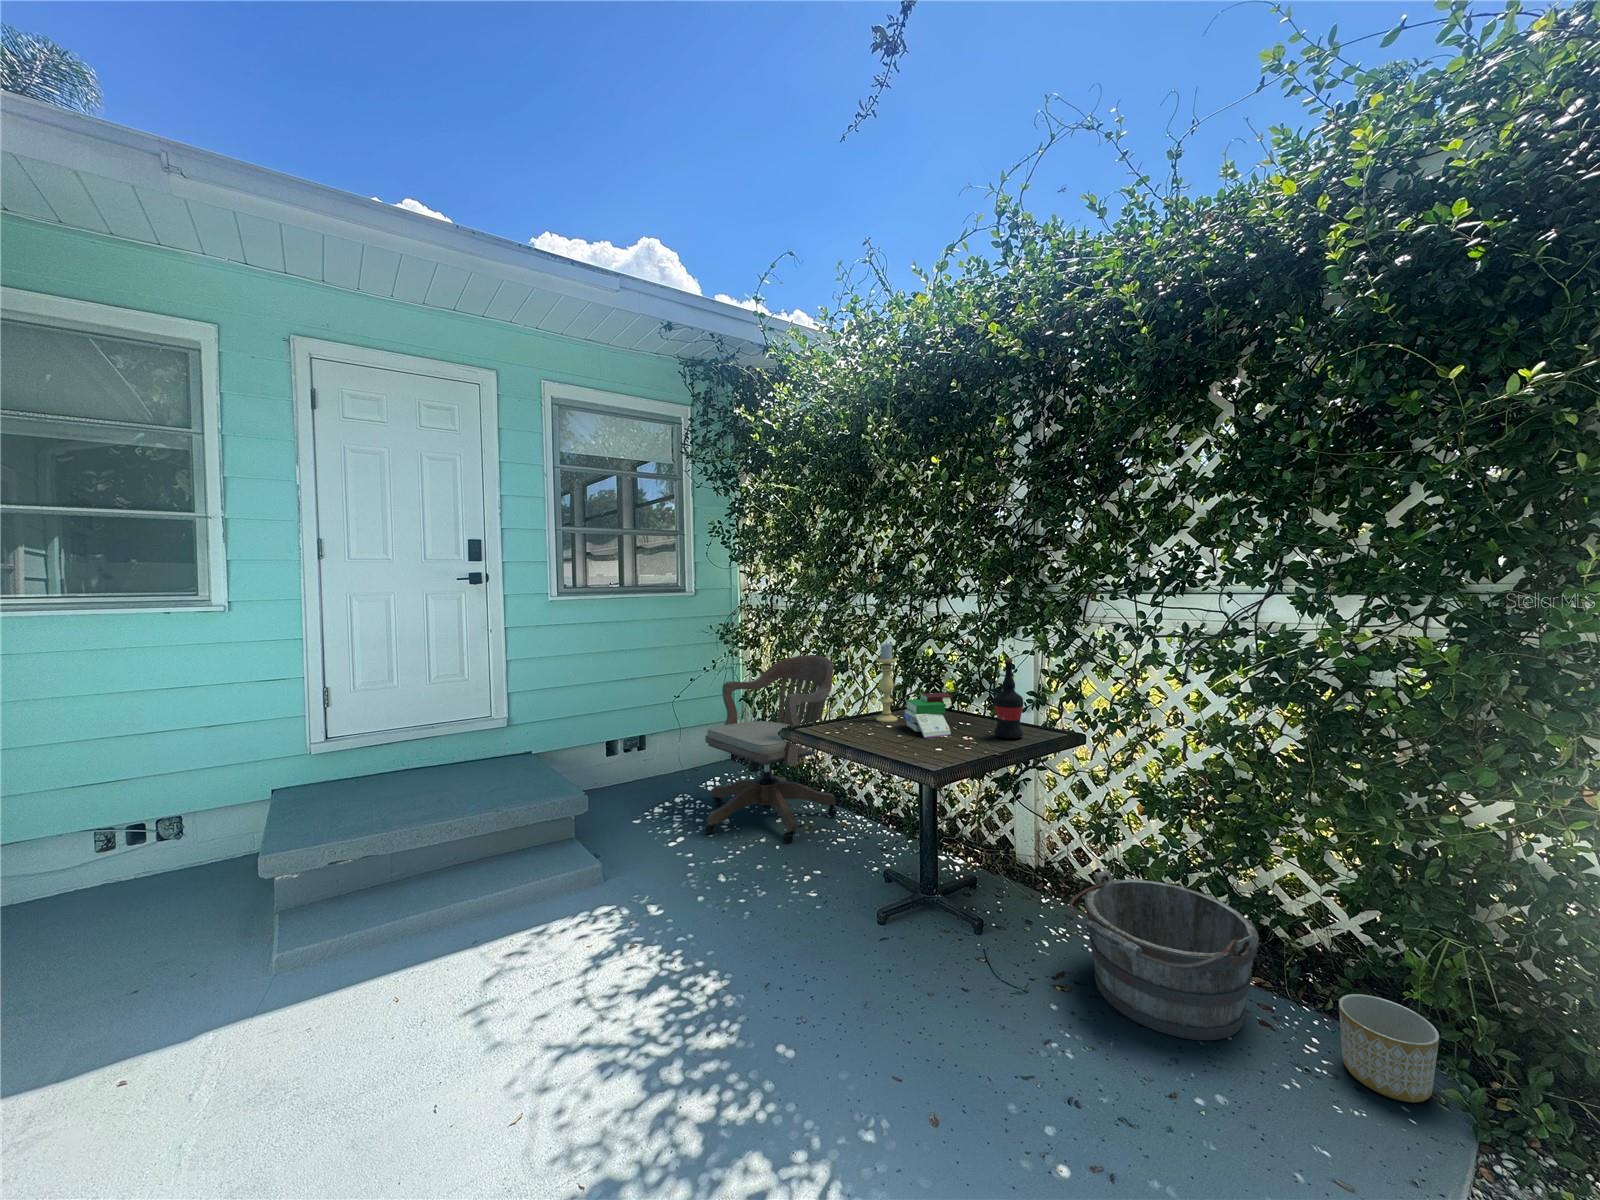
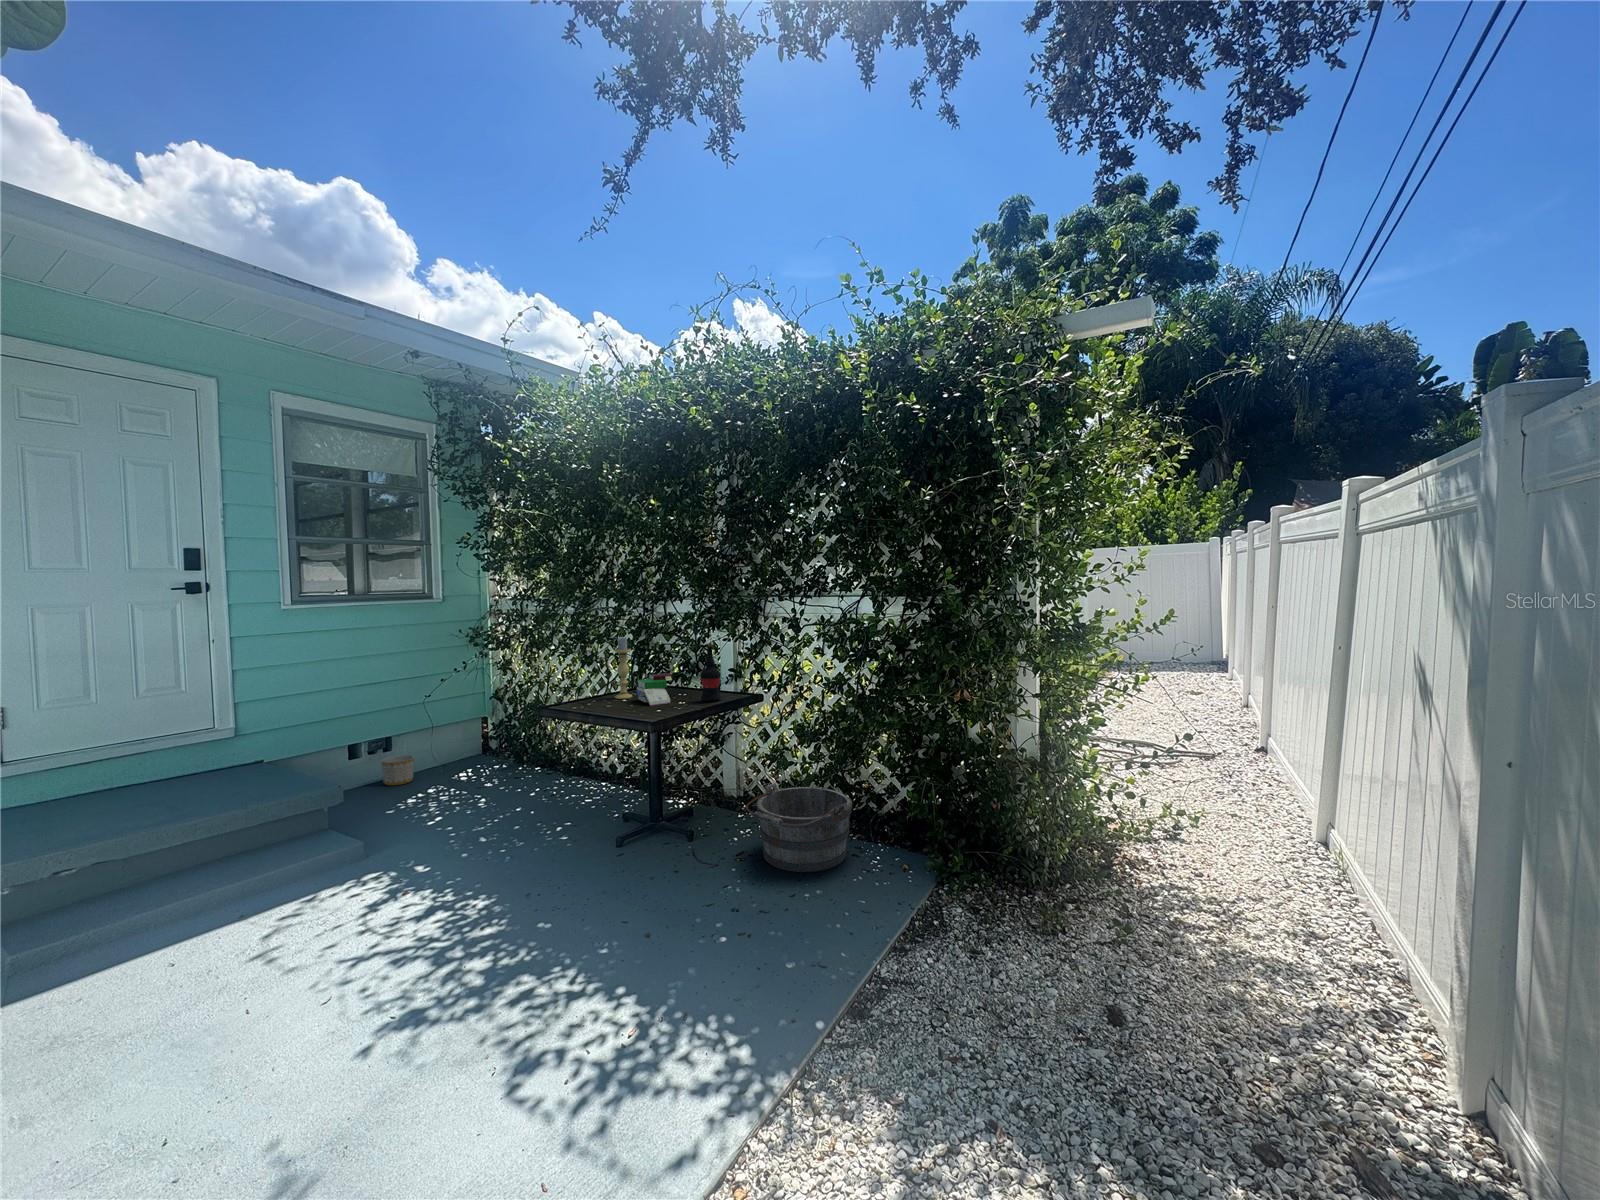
chair: present [705,655,837,843] -> none [460,652,585,813]
planter: present [1339,994,1439,1102] -> present [381,755,414,786]

